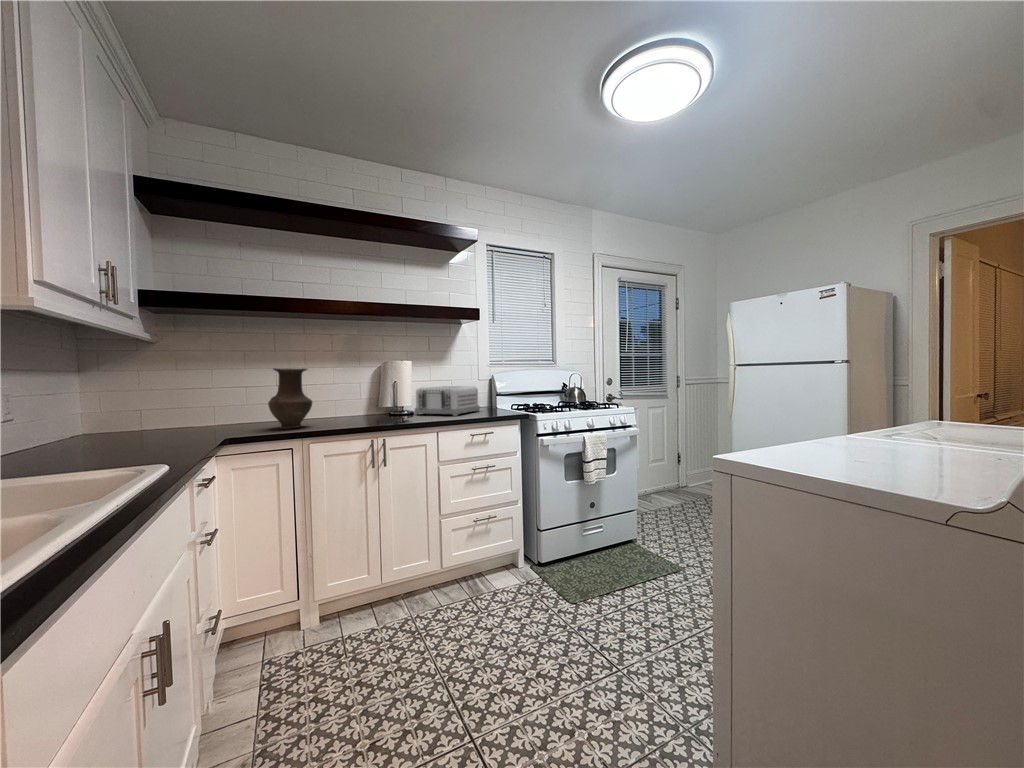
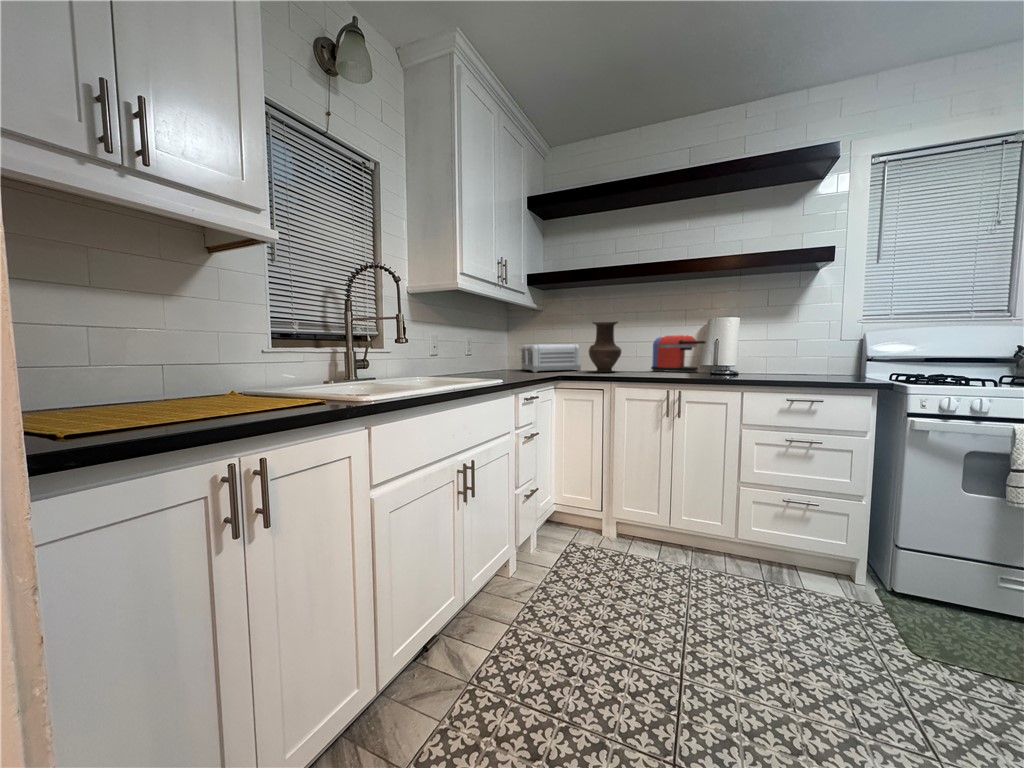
coffee maker: none [343,384,398,421] -> present [651,335,706,372]
toaster: present [414,386,480,416] -> present [519,344,581,372]

